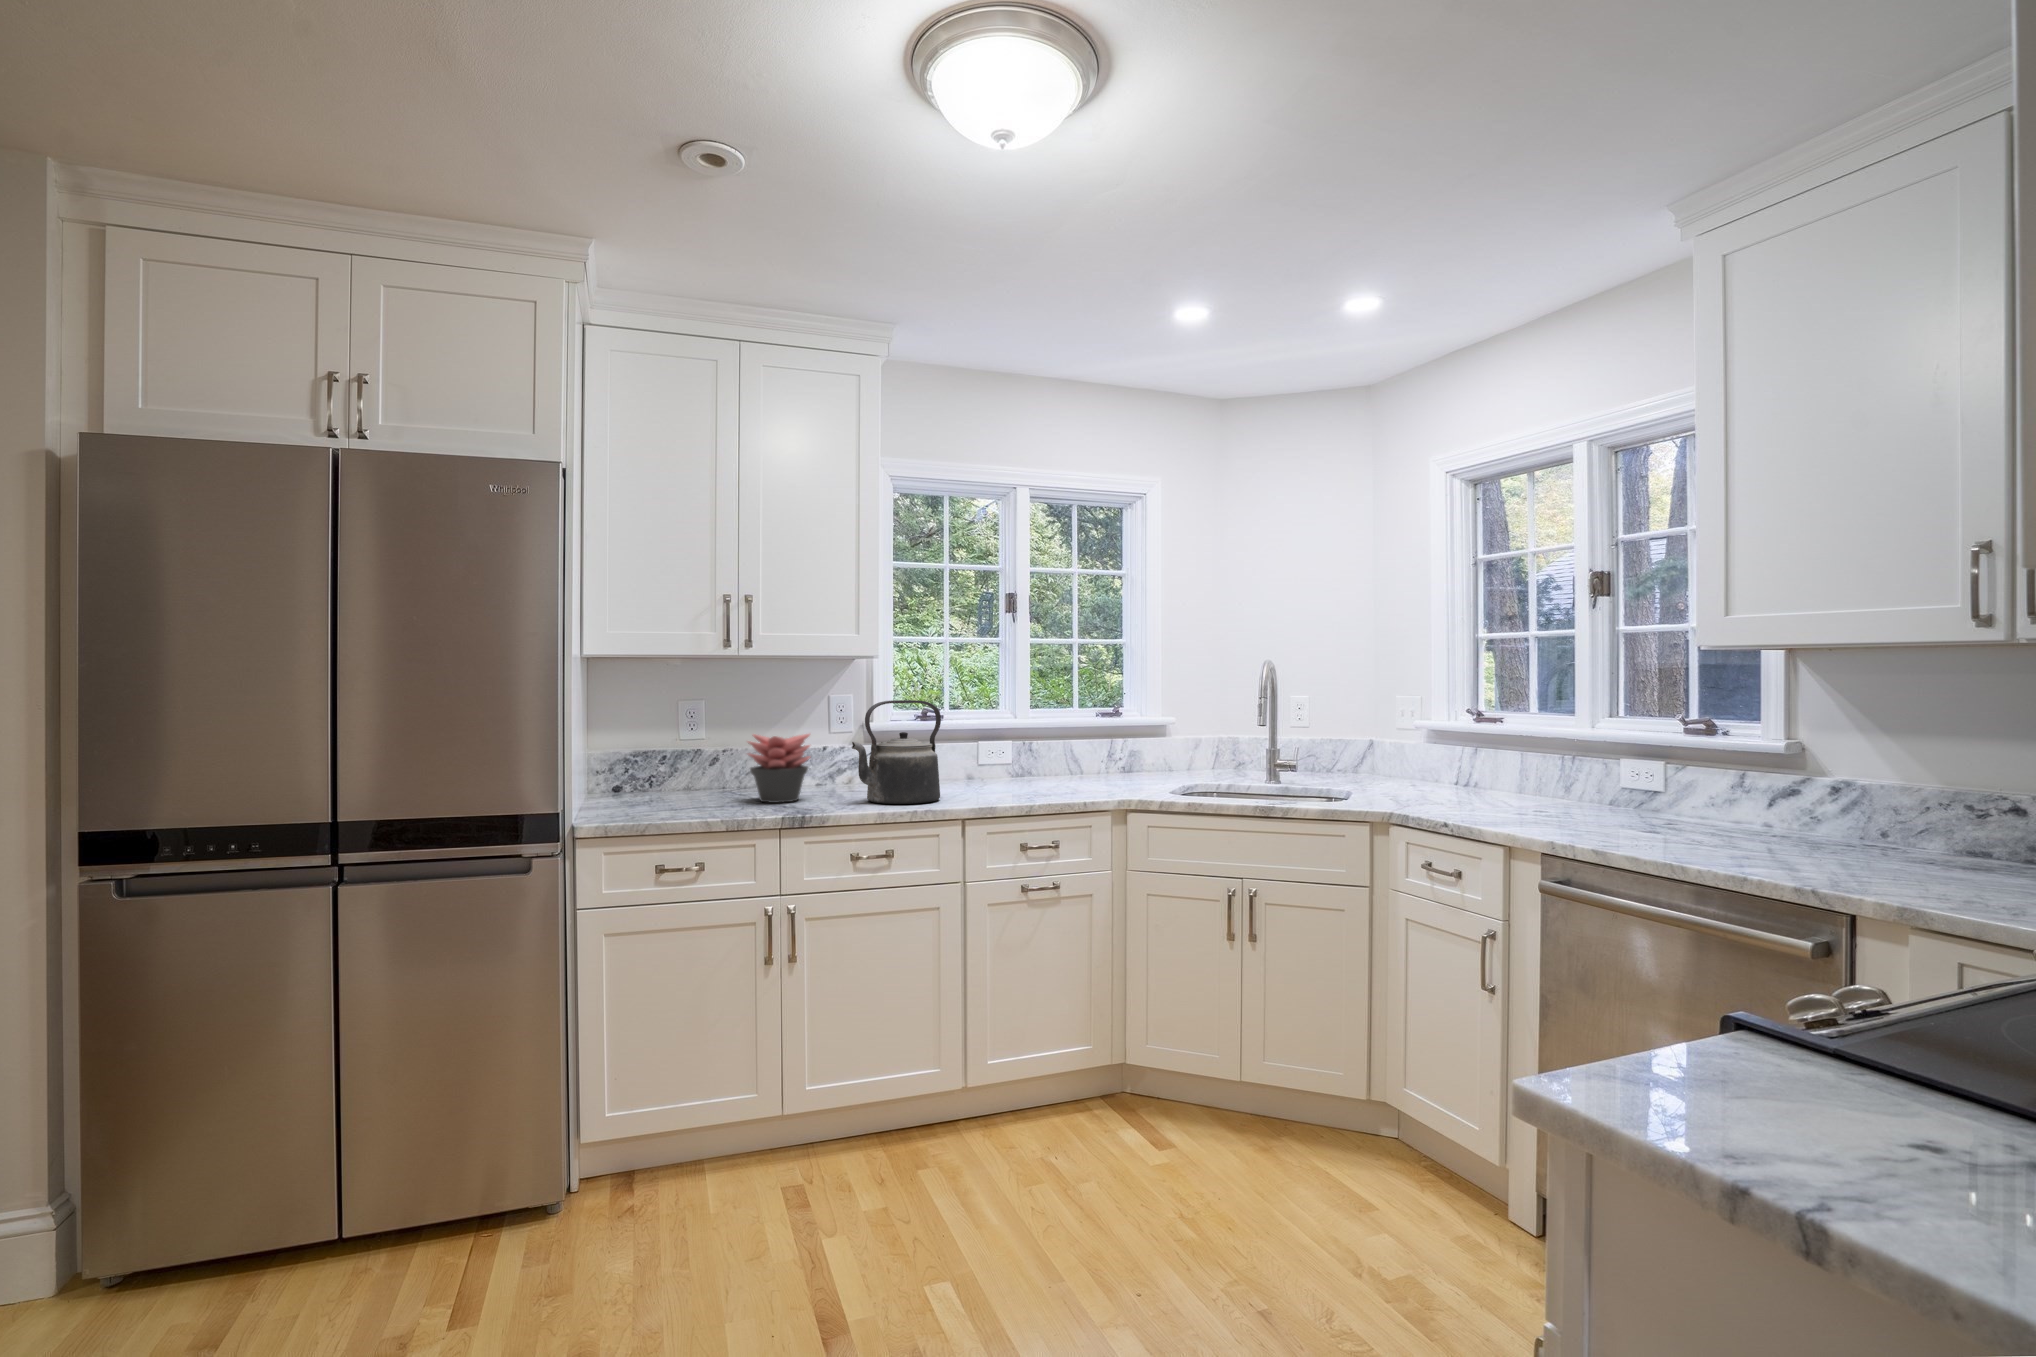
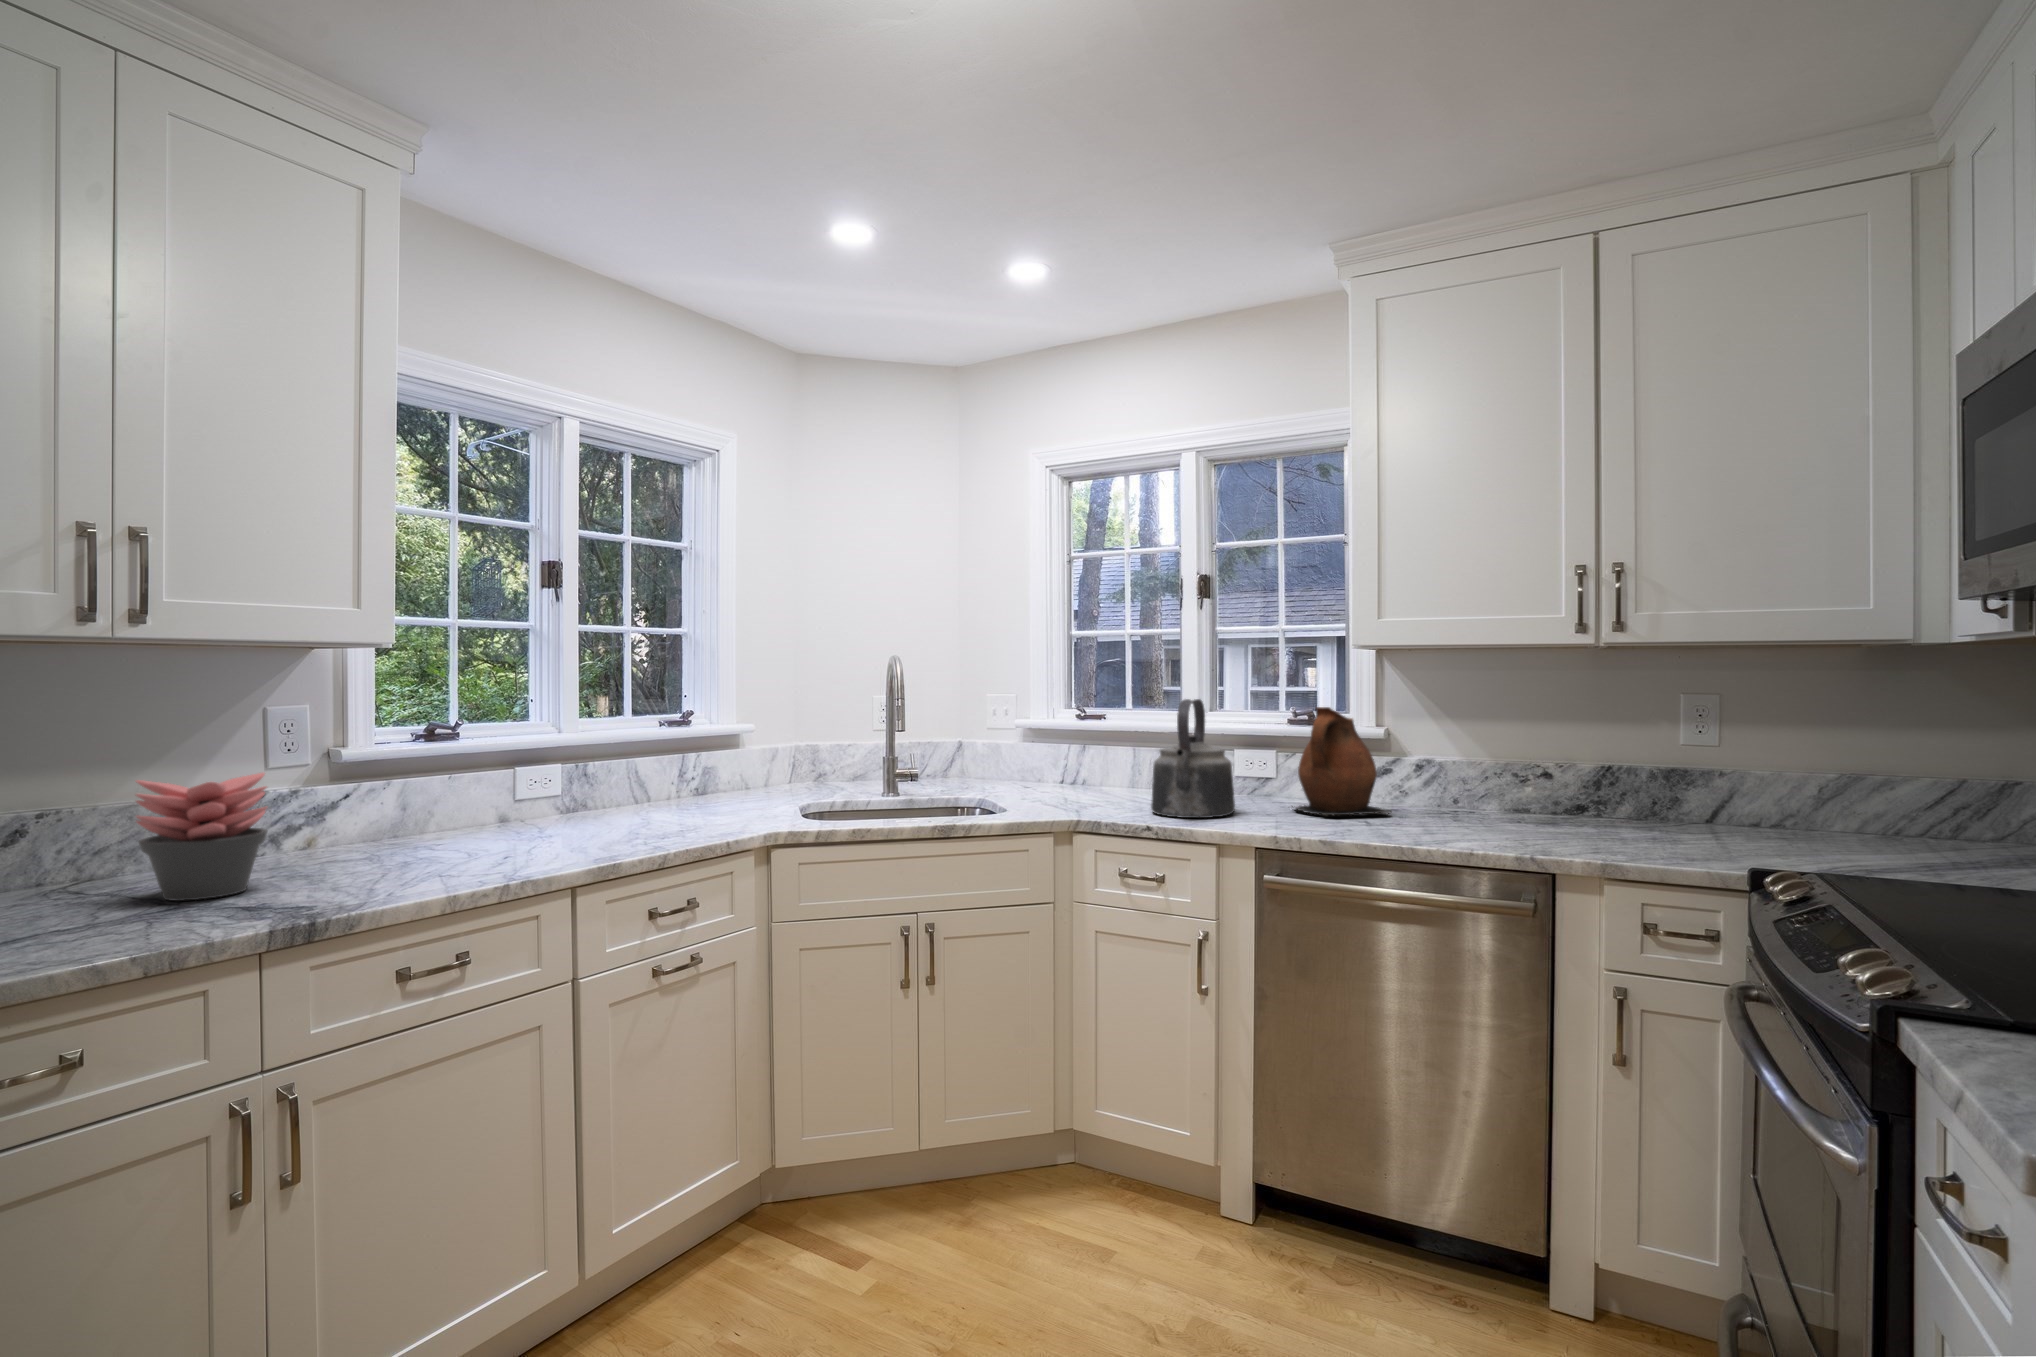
kettle: present [852,700,941,804] -> present [1151,699,1235,818]
ceramic pitcher: none [1642,714,1766,839] -> present [1292,707,1390,815]

